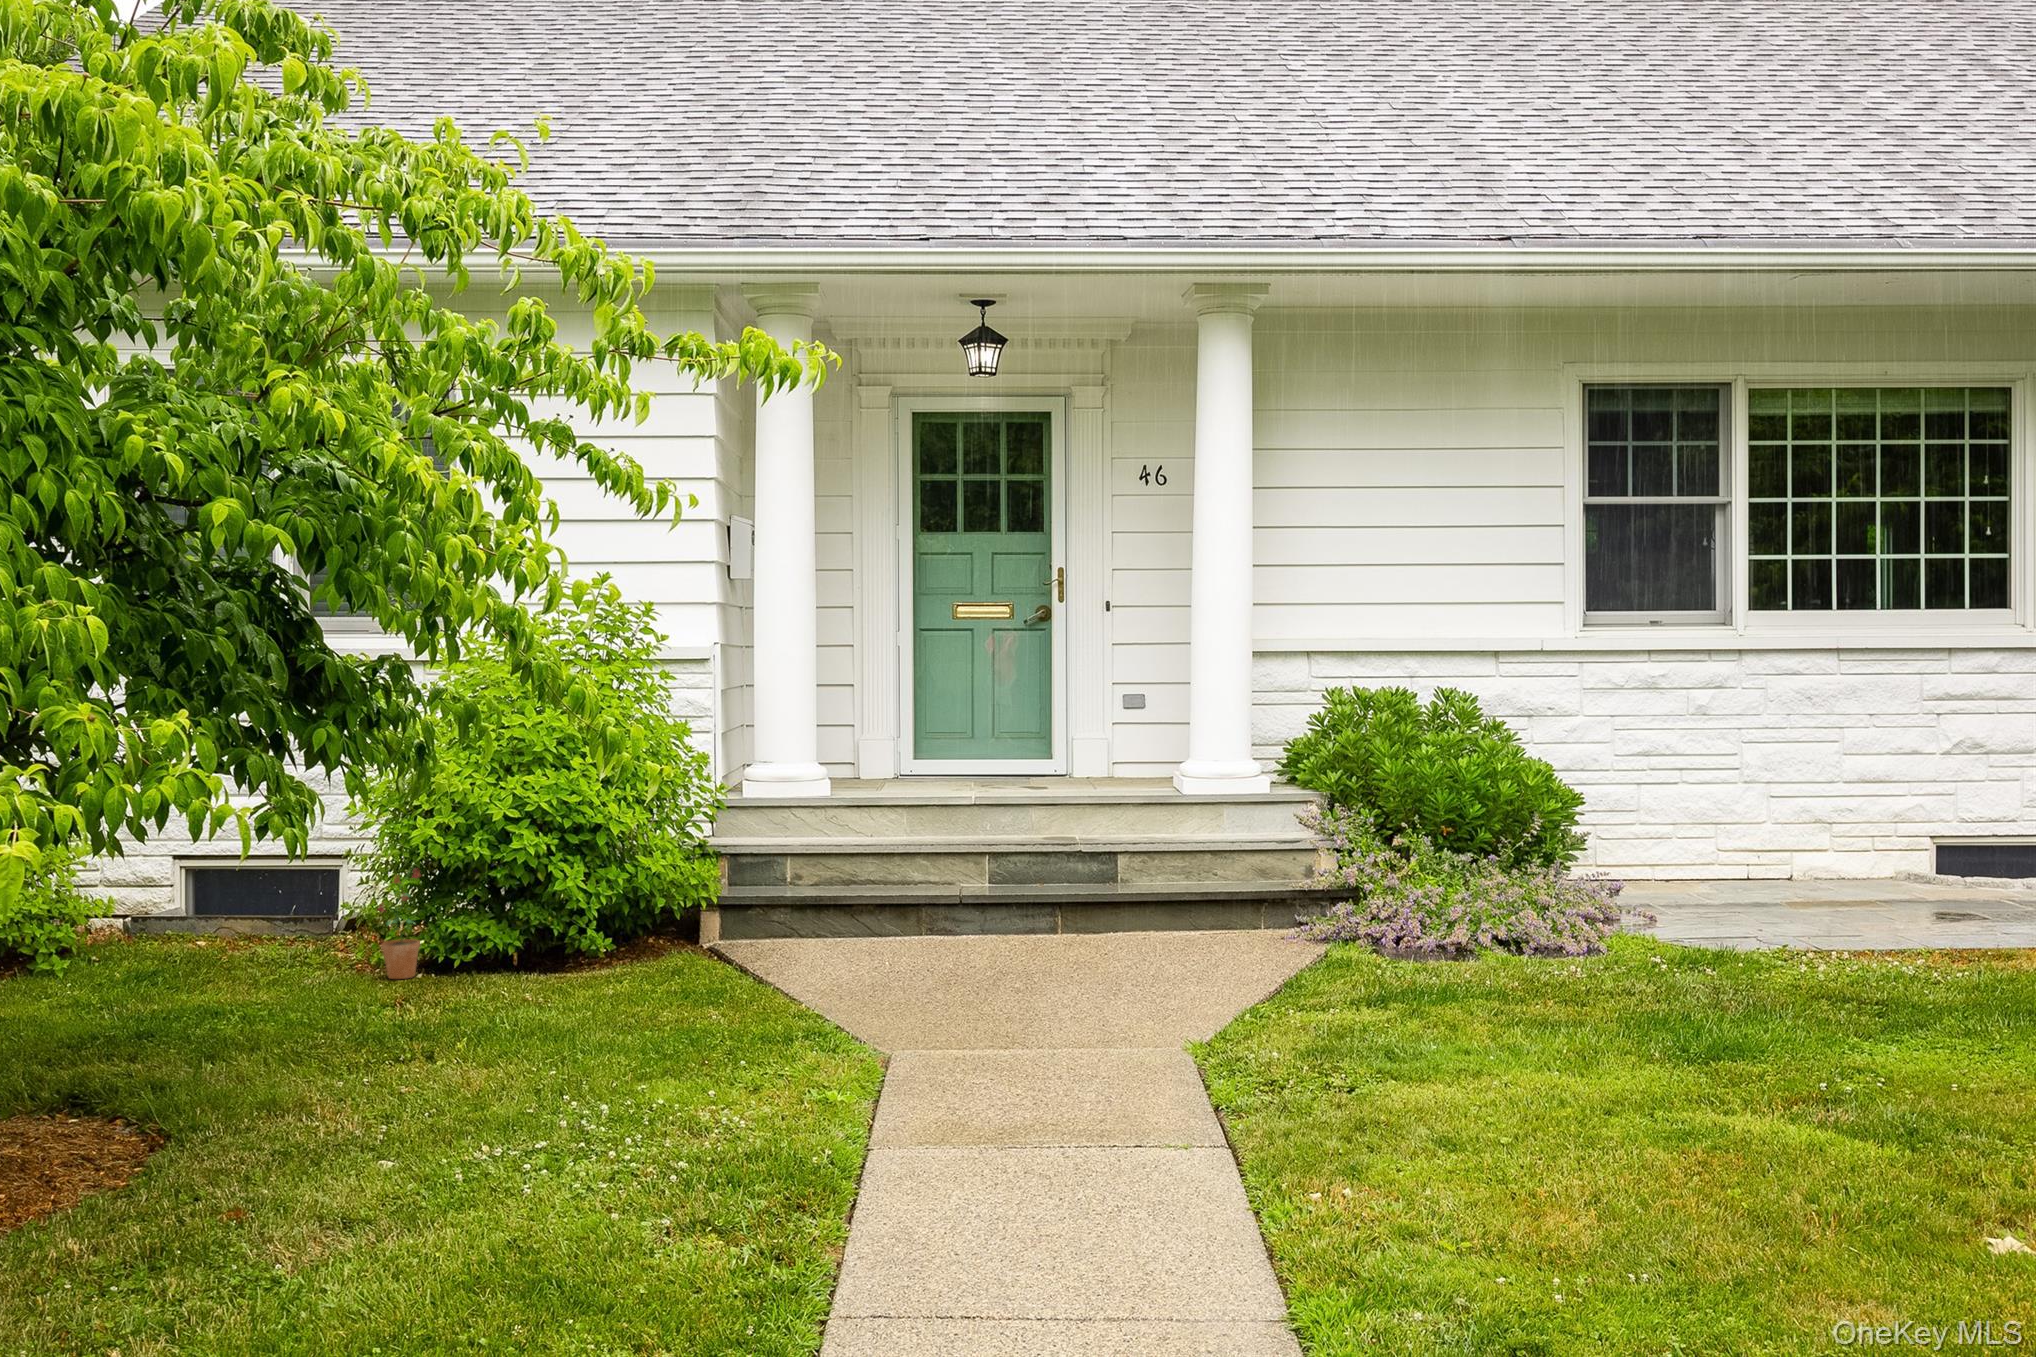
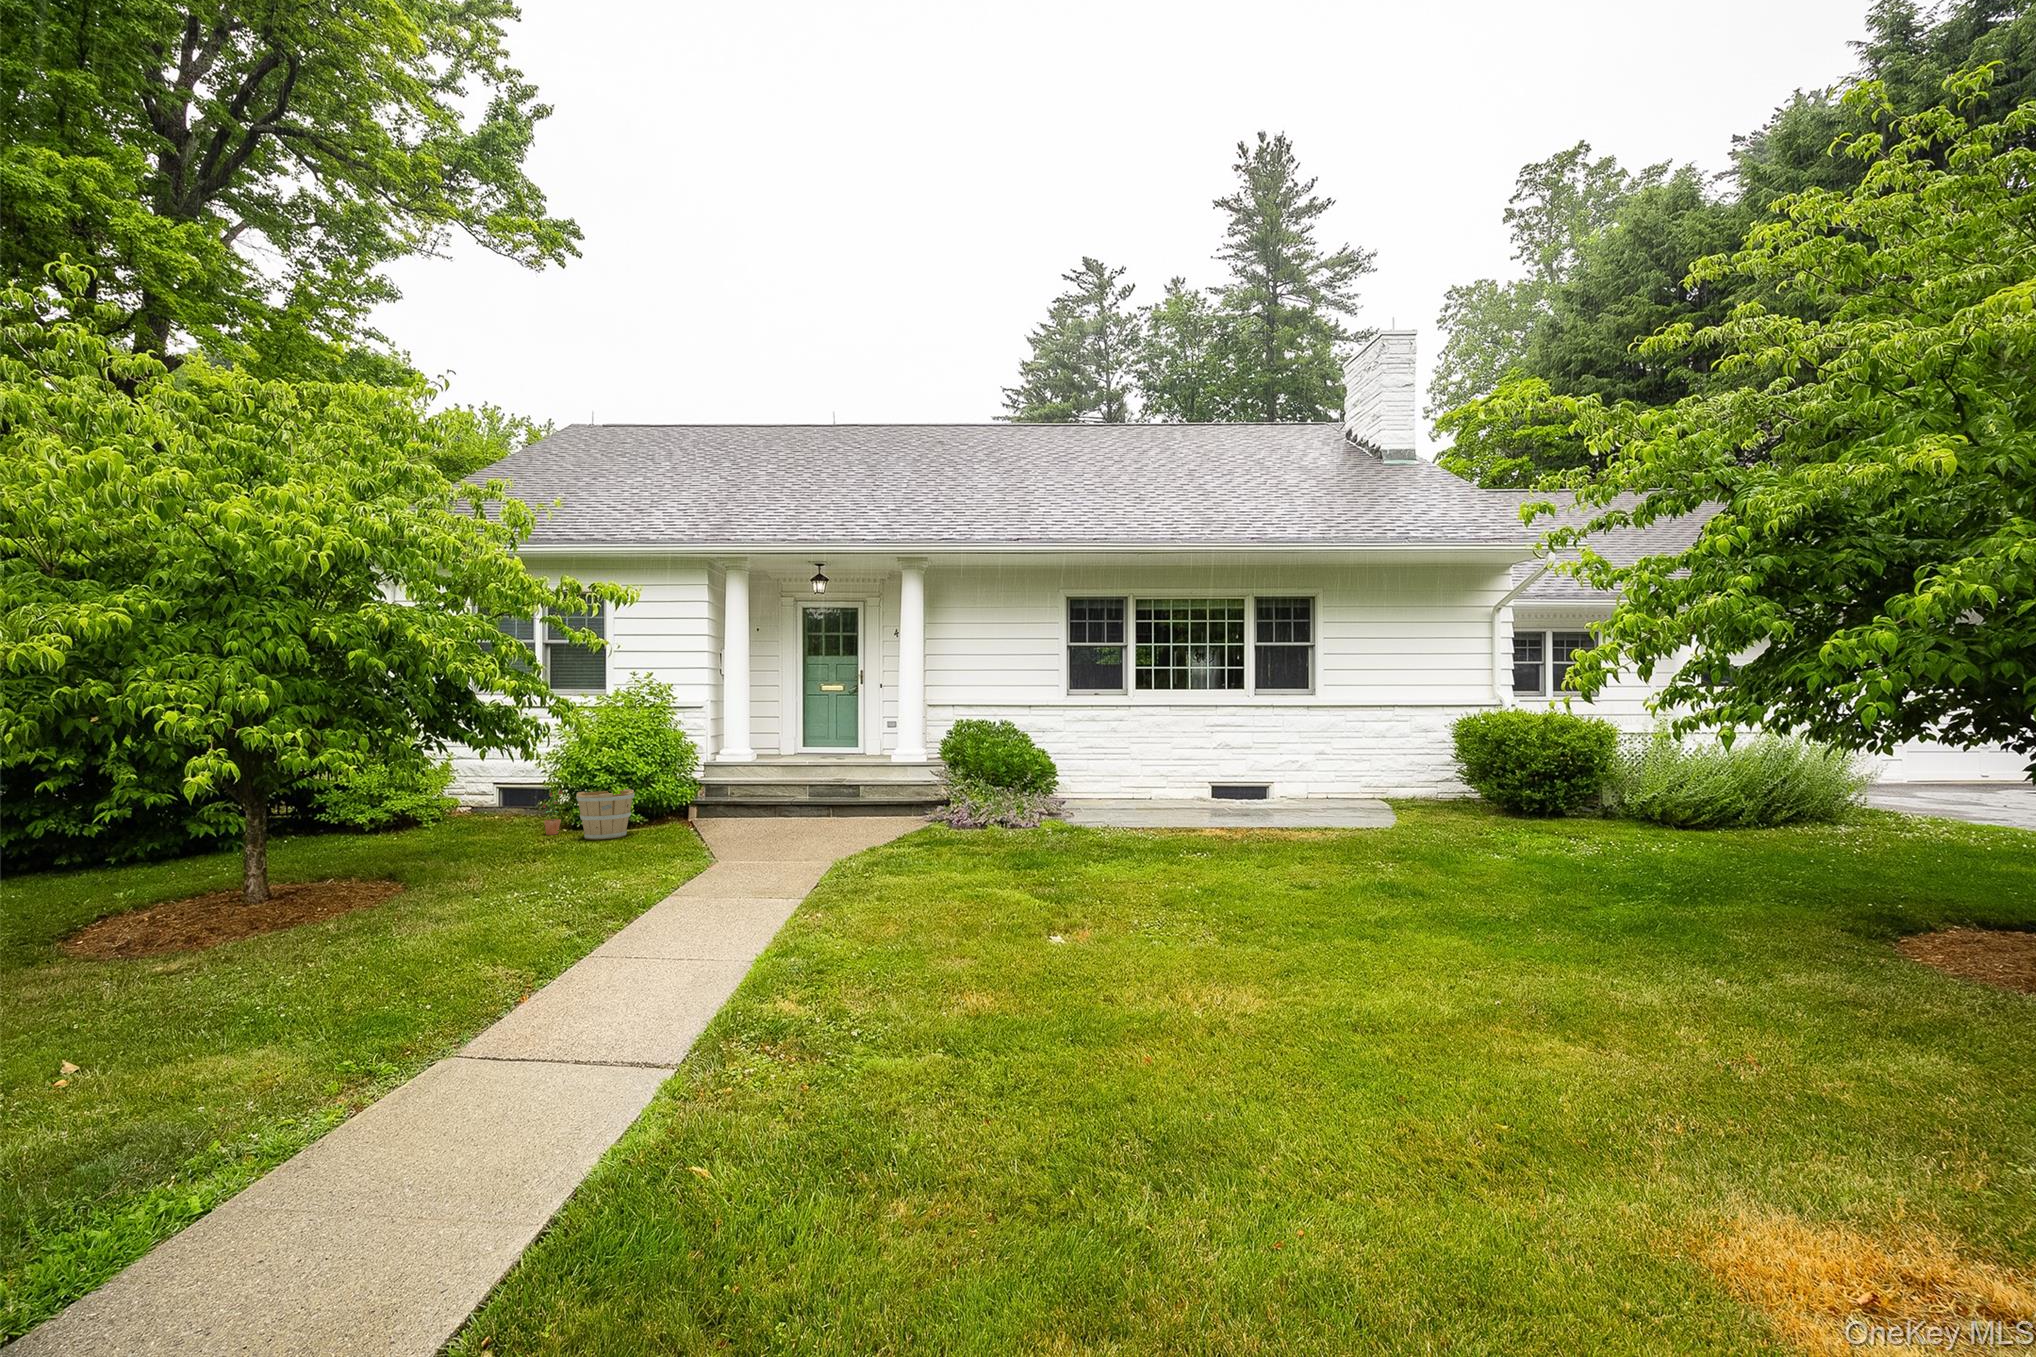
wooden bucket: none [465,867,605,998] -> present [576,789,635,840]

